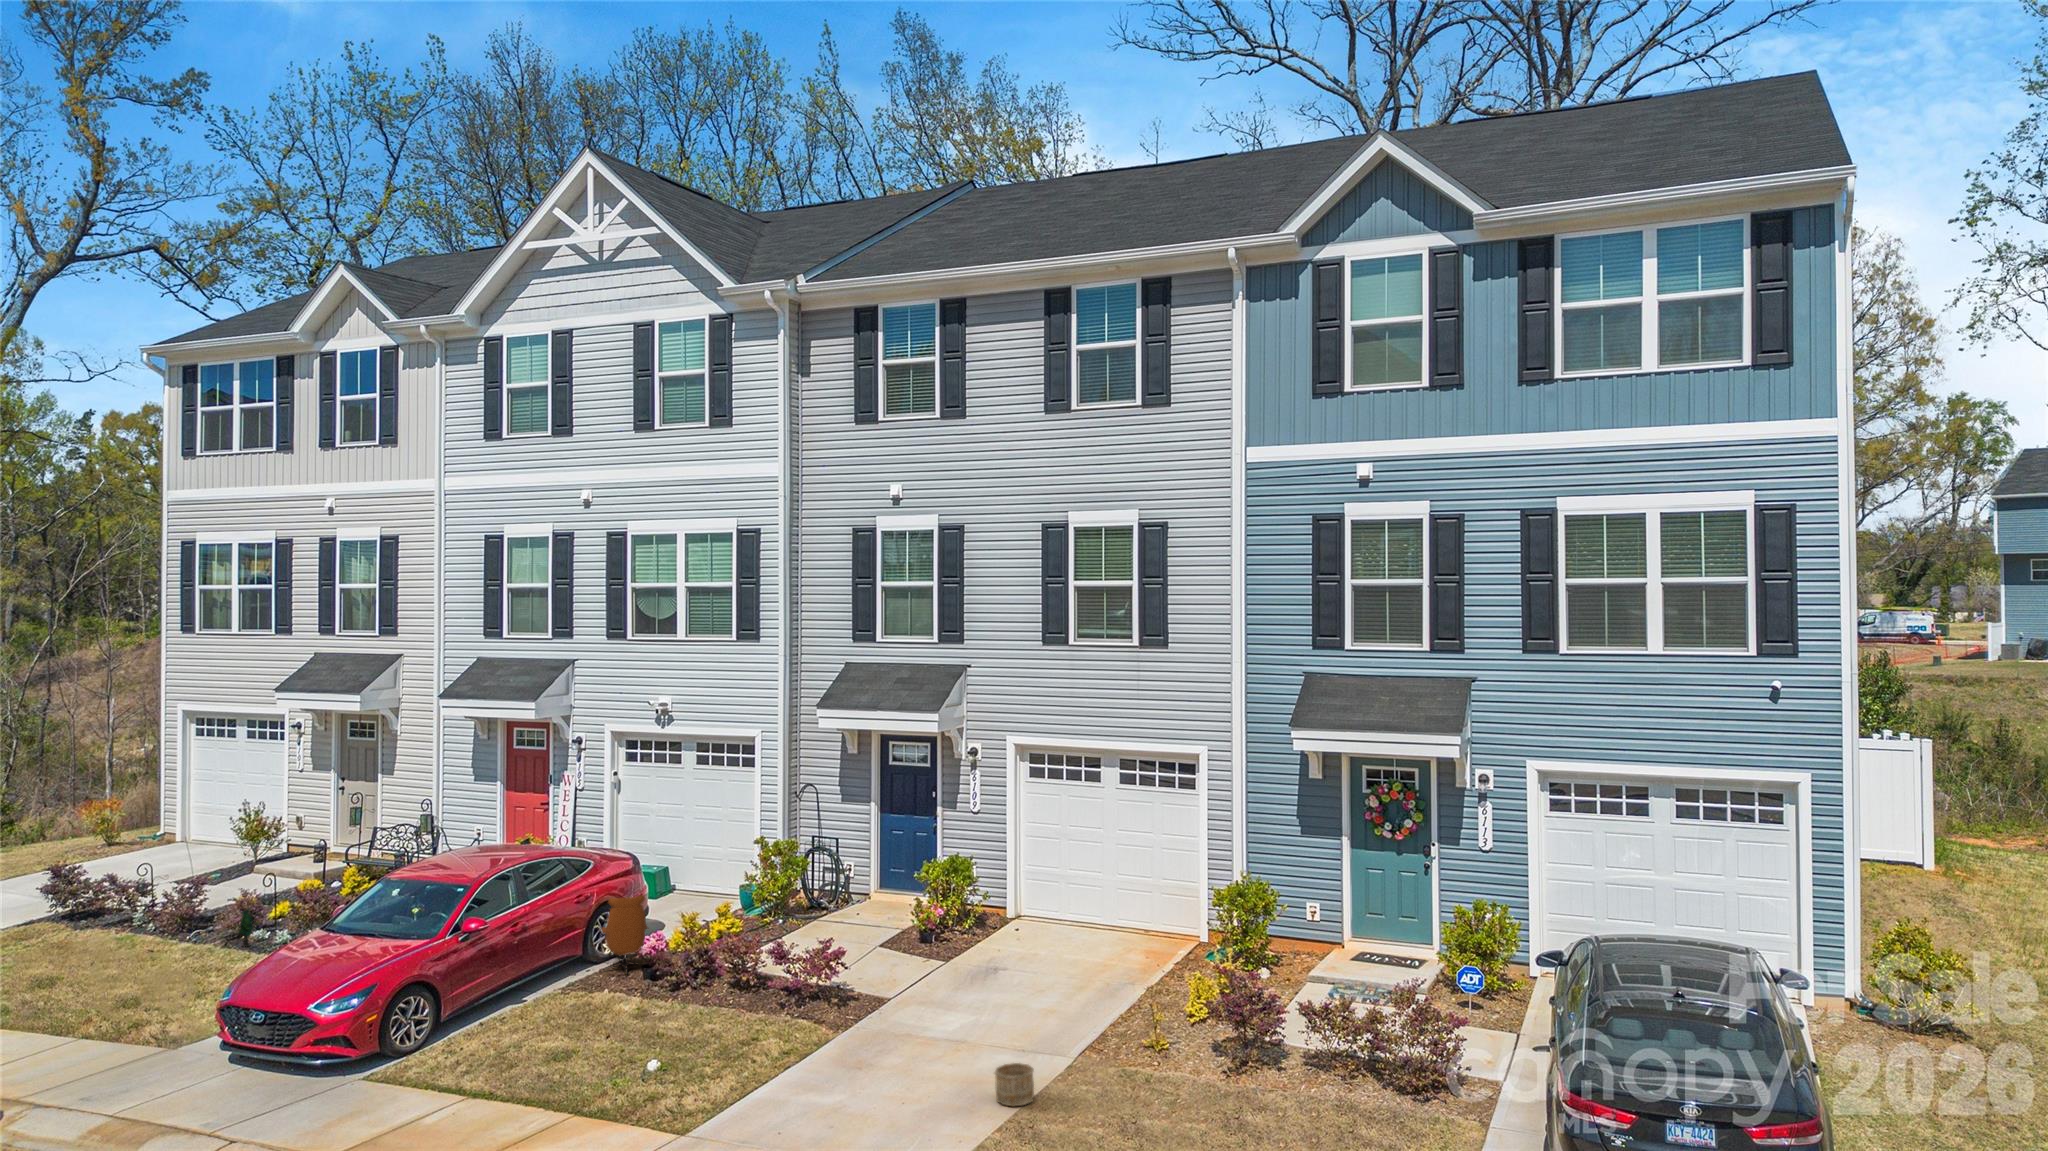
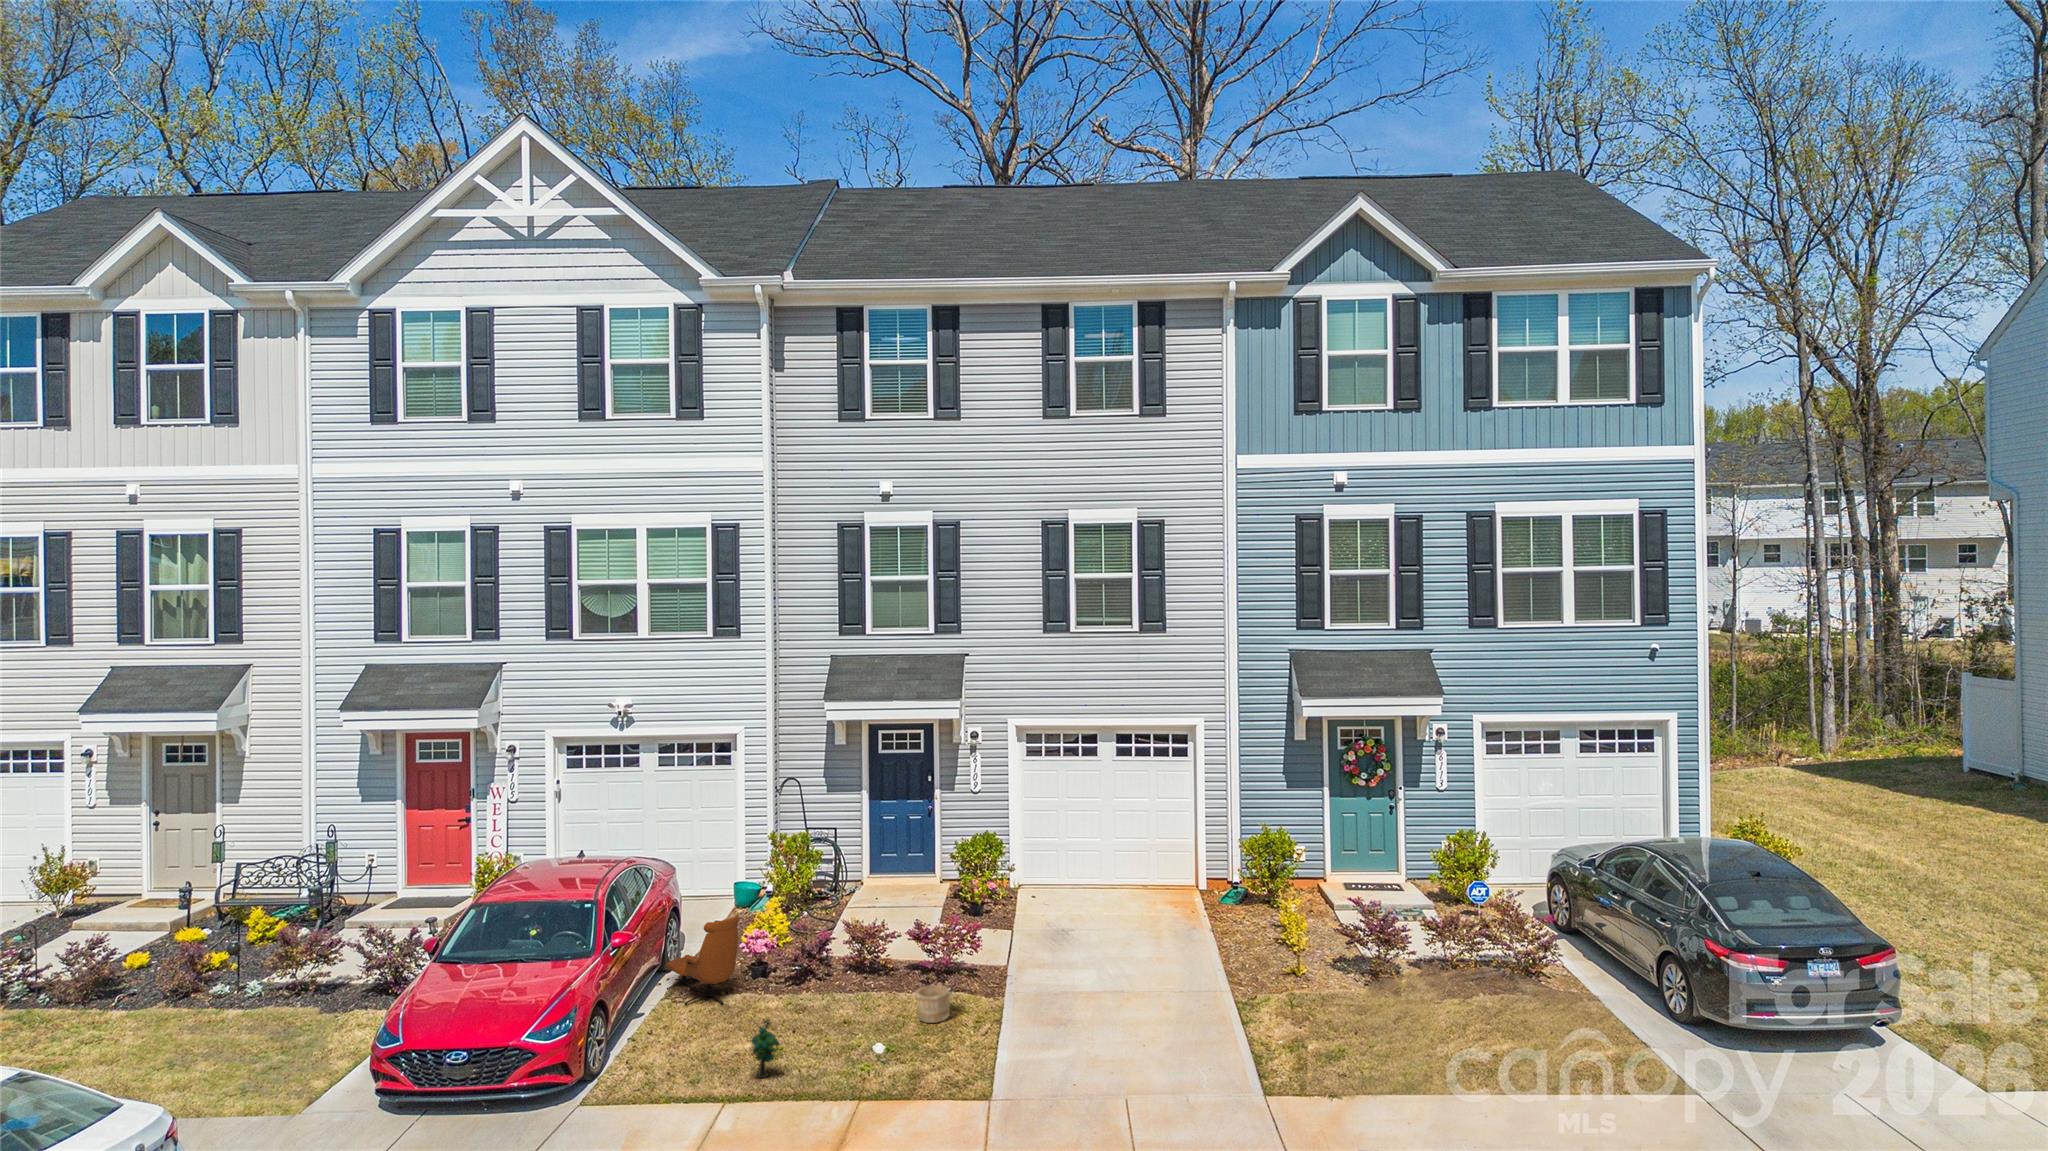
decorative plant: present [238,908,258,947] -> present [750,1021,779,1078]
wooden bucket: present [995,1063,1034,1106] -> present [916,985,950,1023]

